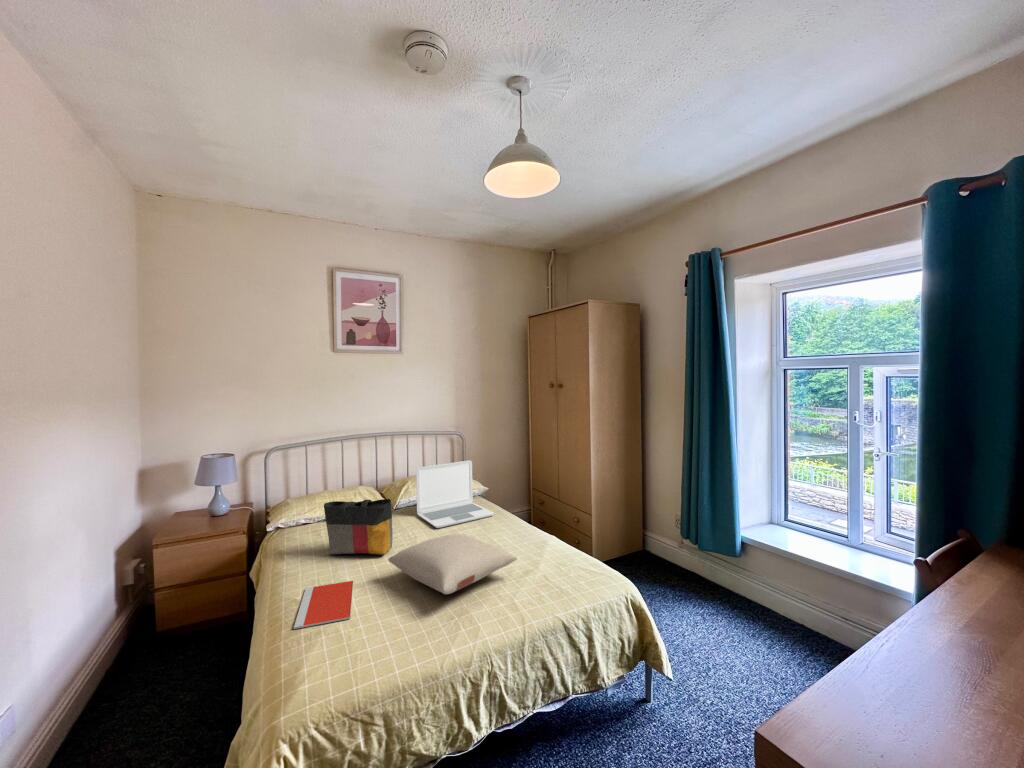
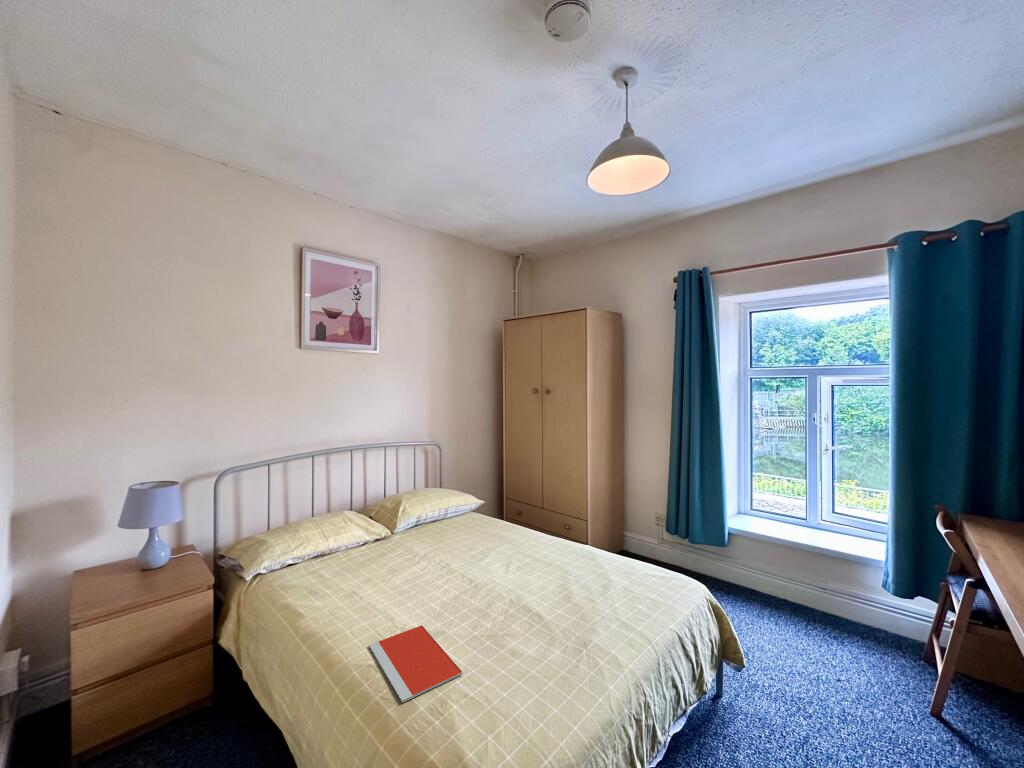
laptop: present [416,460,494,528] -> none [425,471,510,549]
tote bag: present [324,499,393,555] -> none [351,521,438,596]
pillow: present [388,534,517,594] -> none [462,553,599,624]

